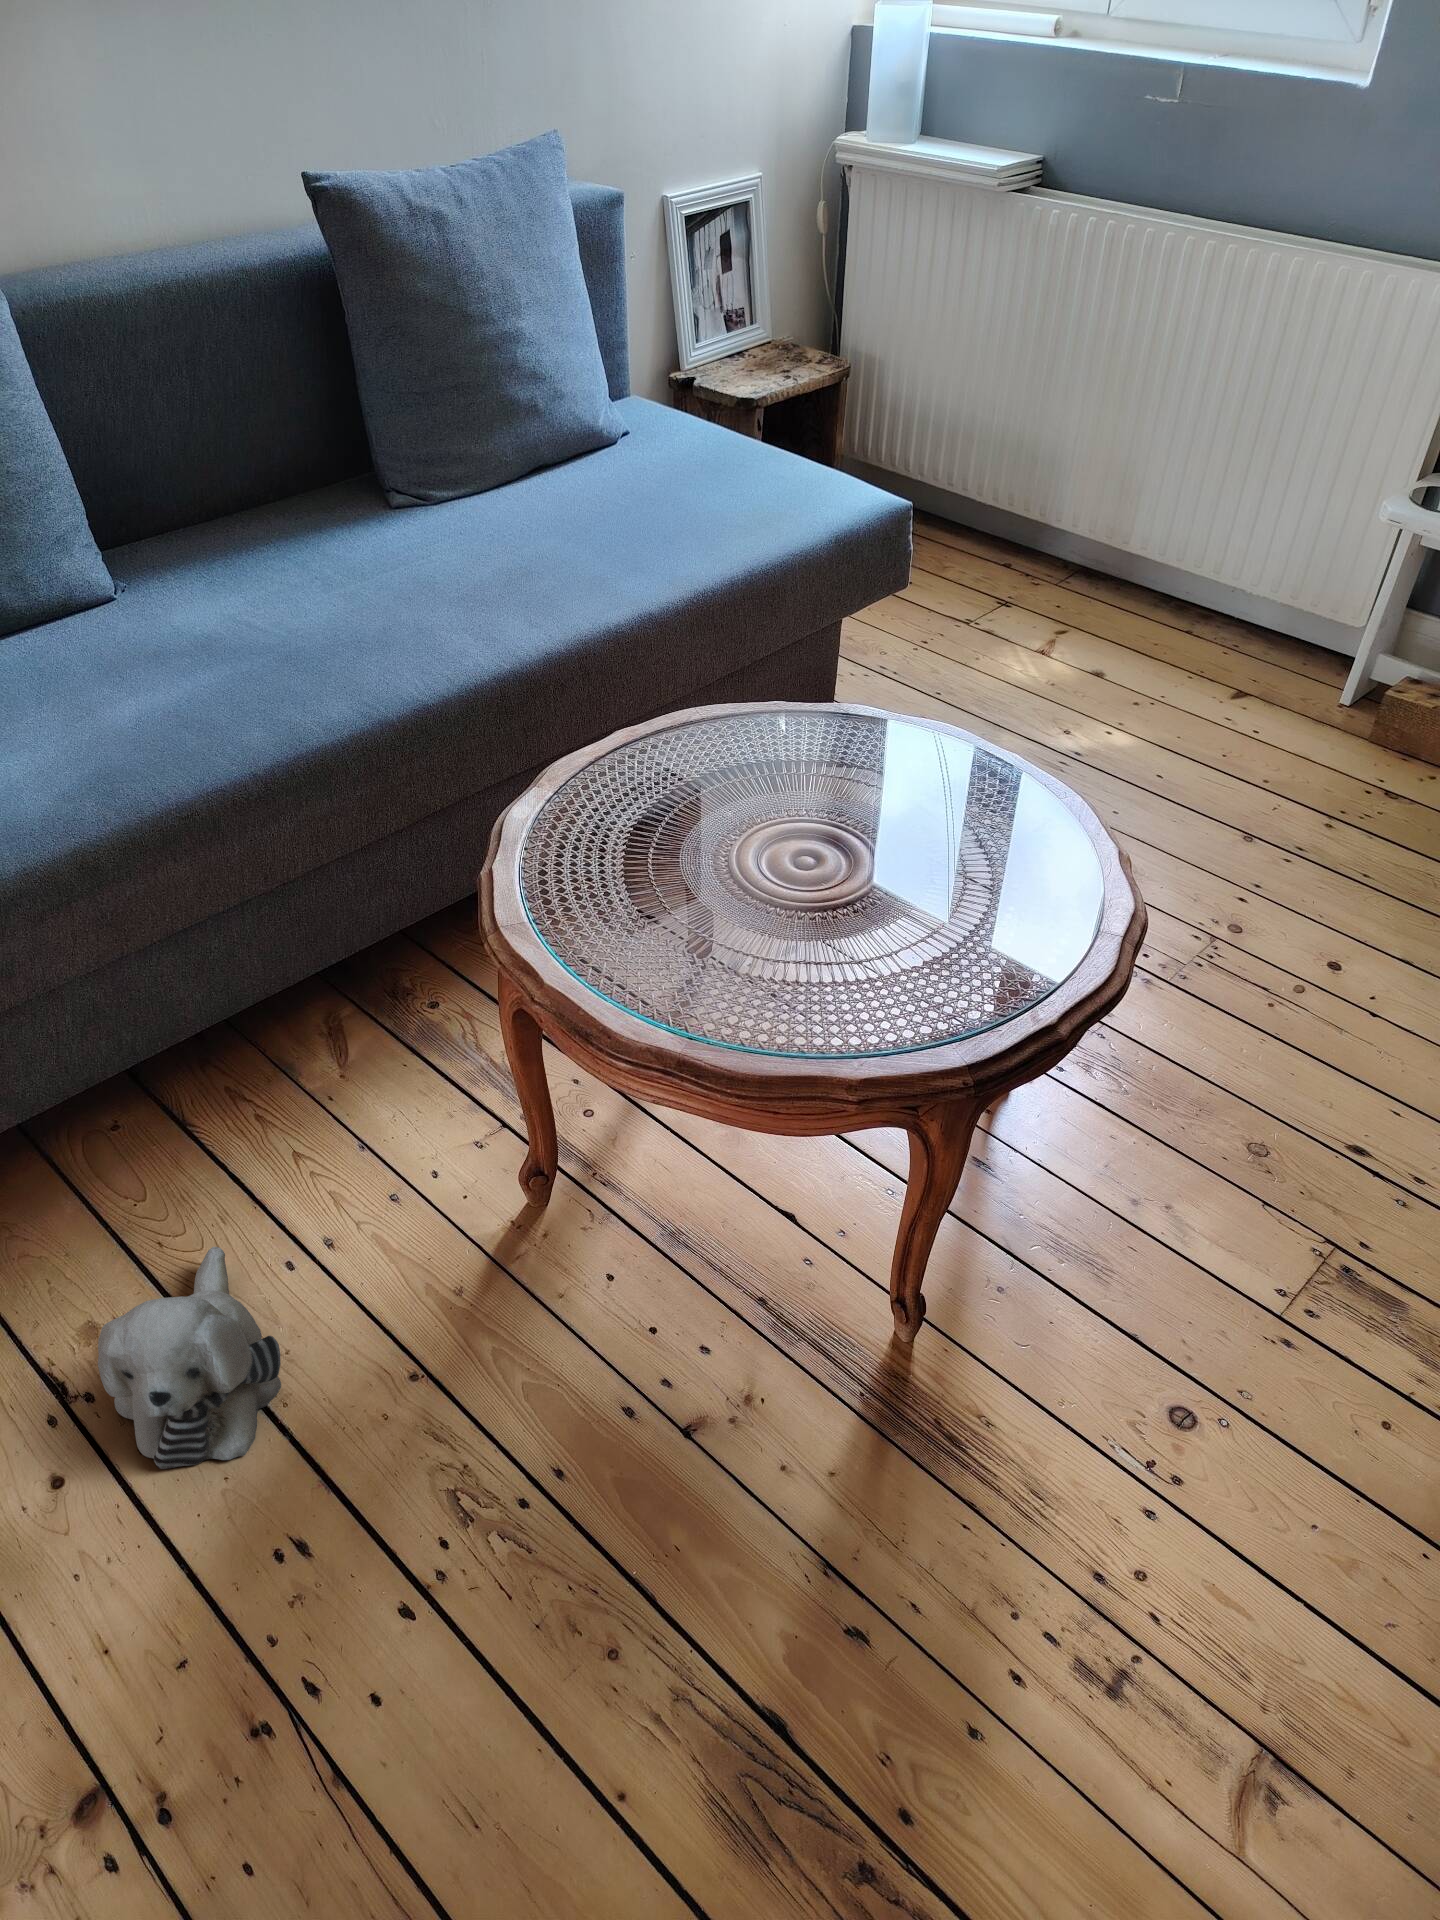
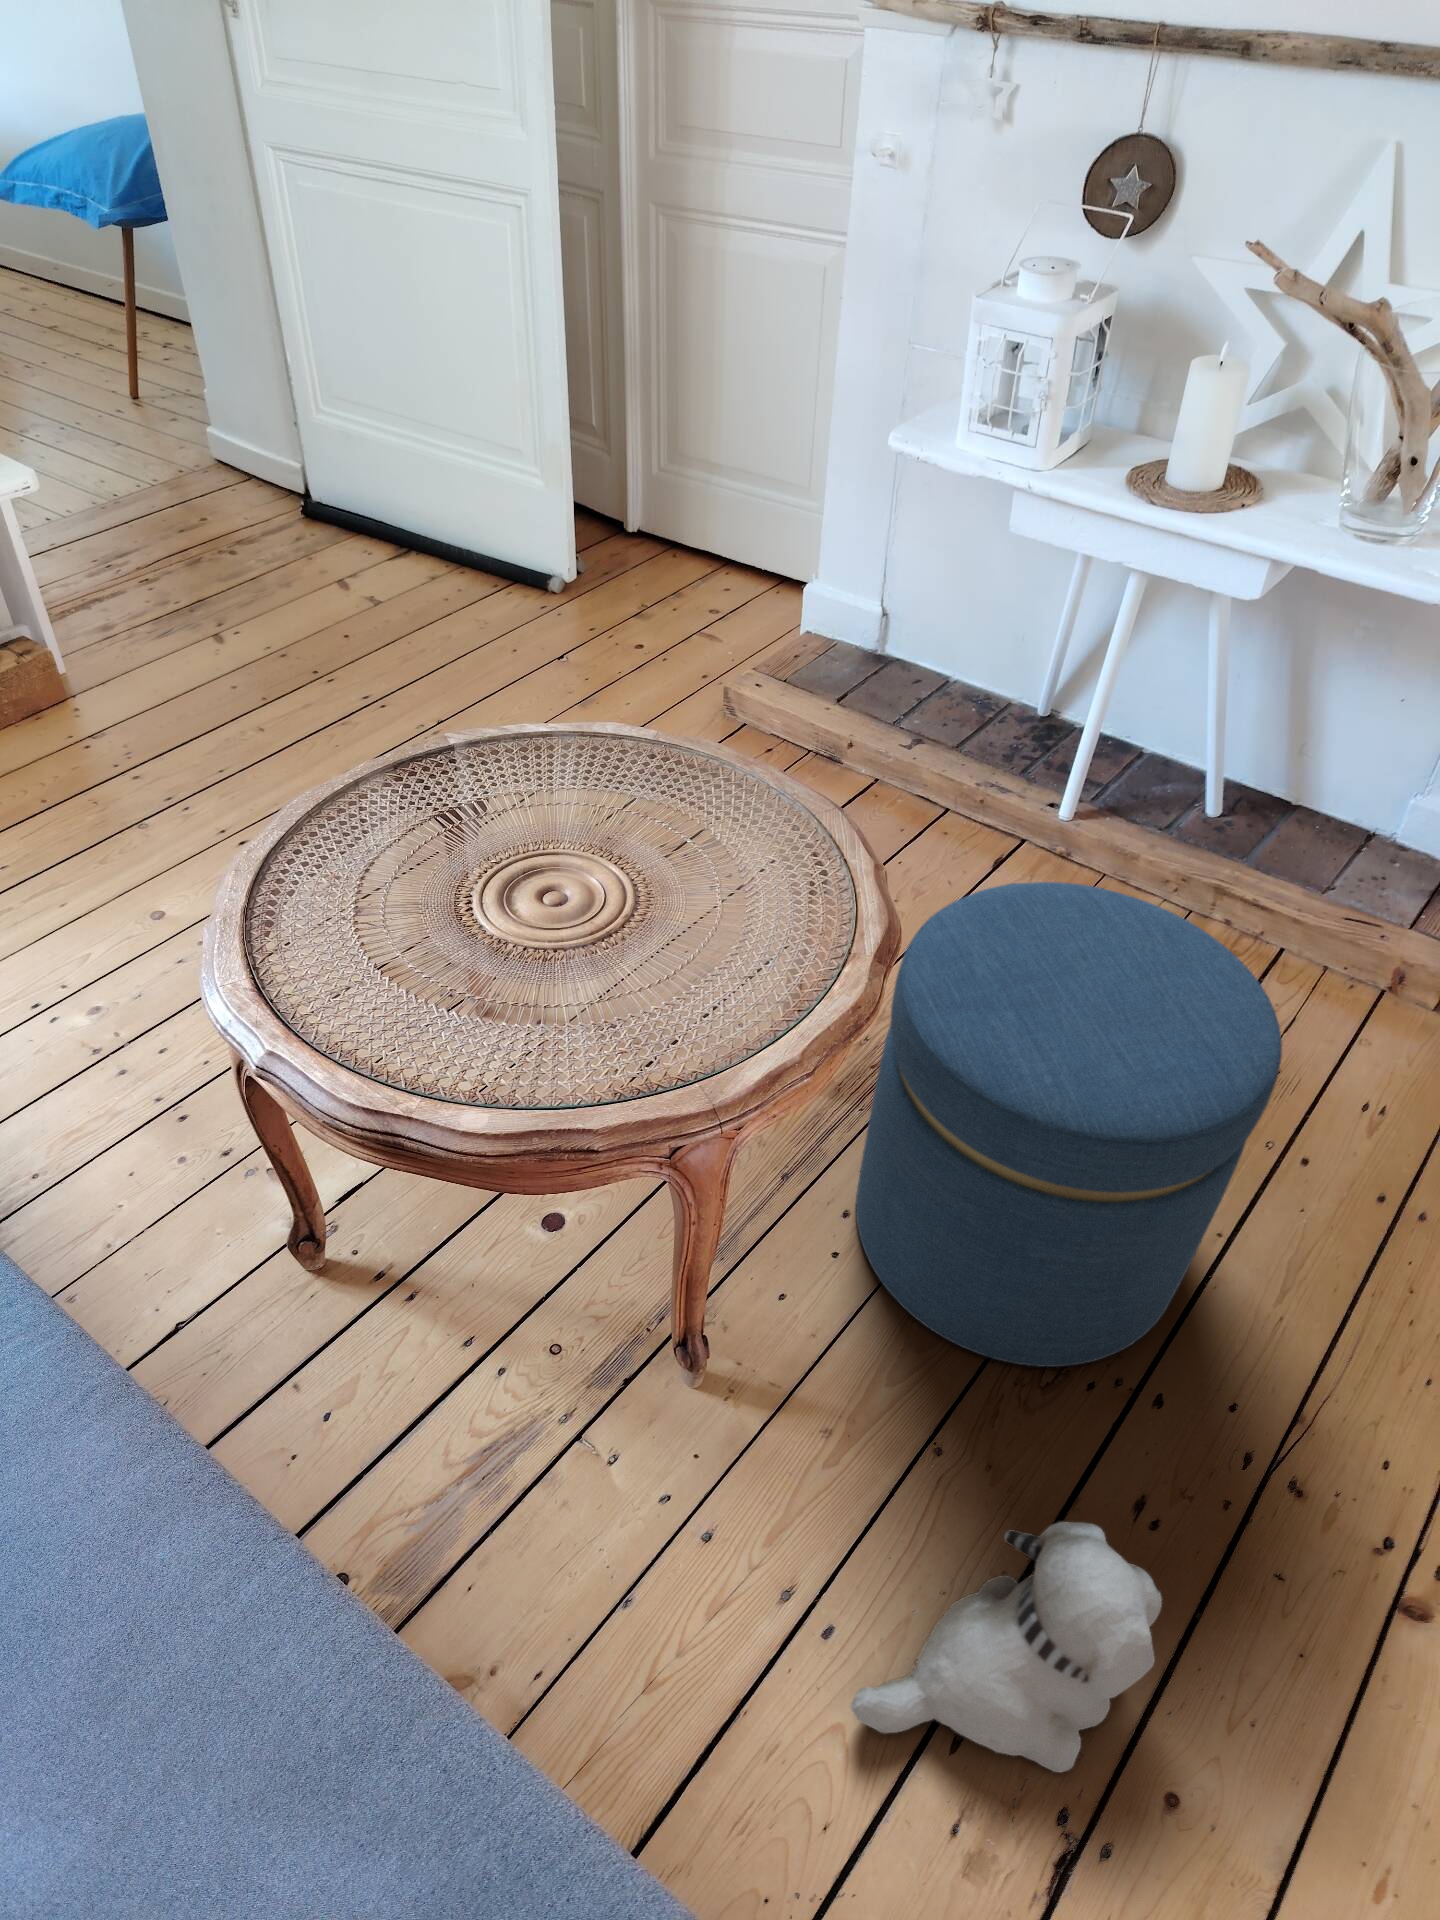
ottoman: none [423,1101,899,1723] -> present [856,882,1282,1367]

